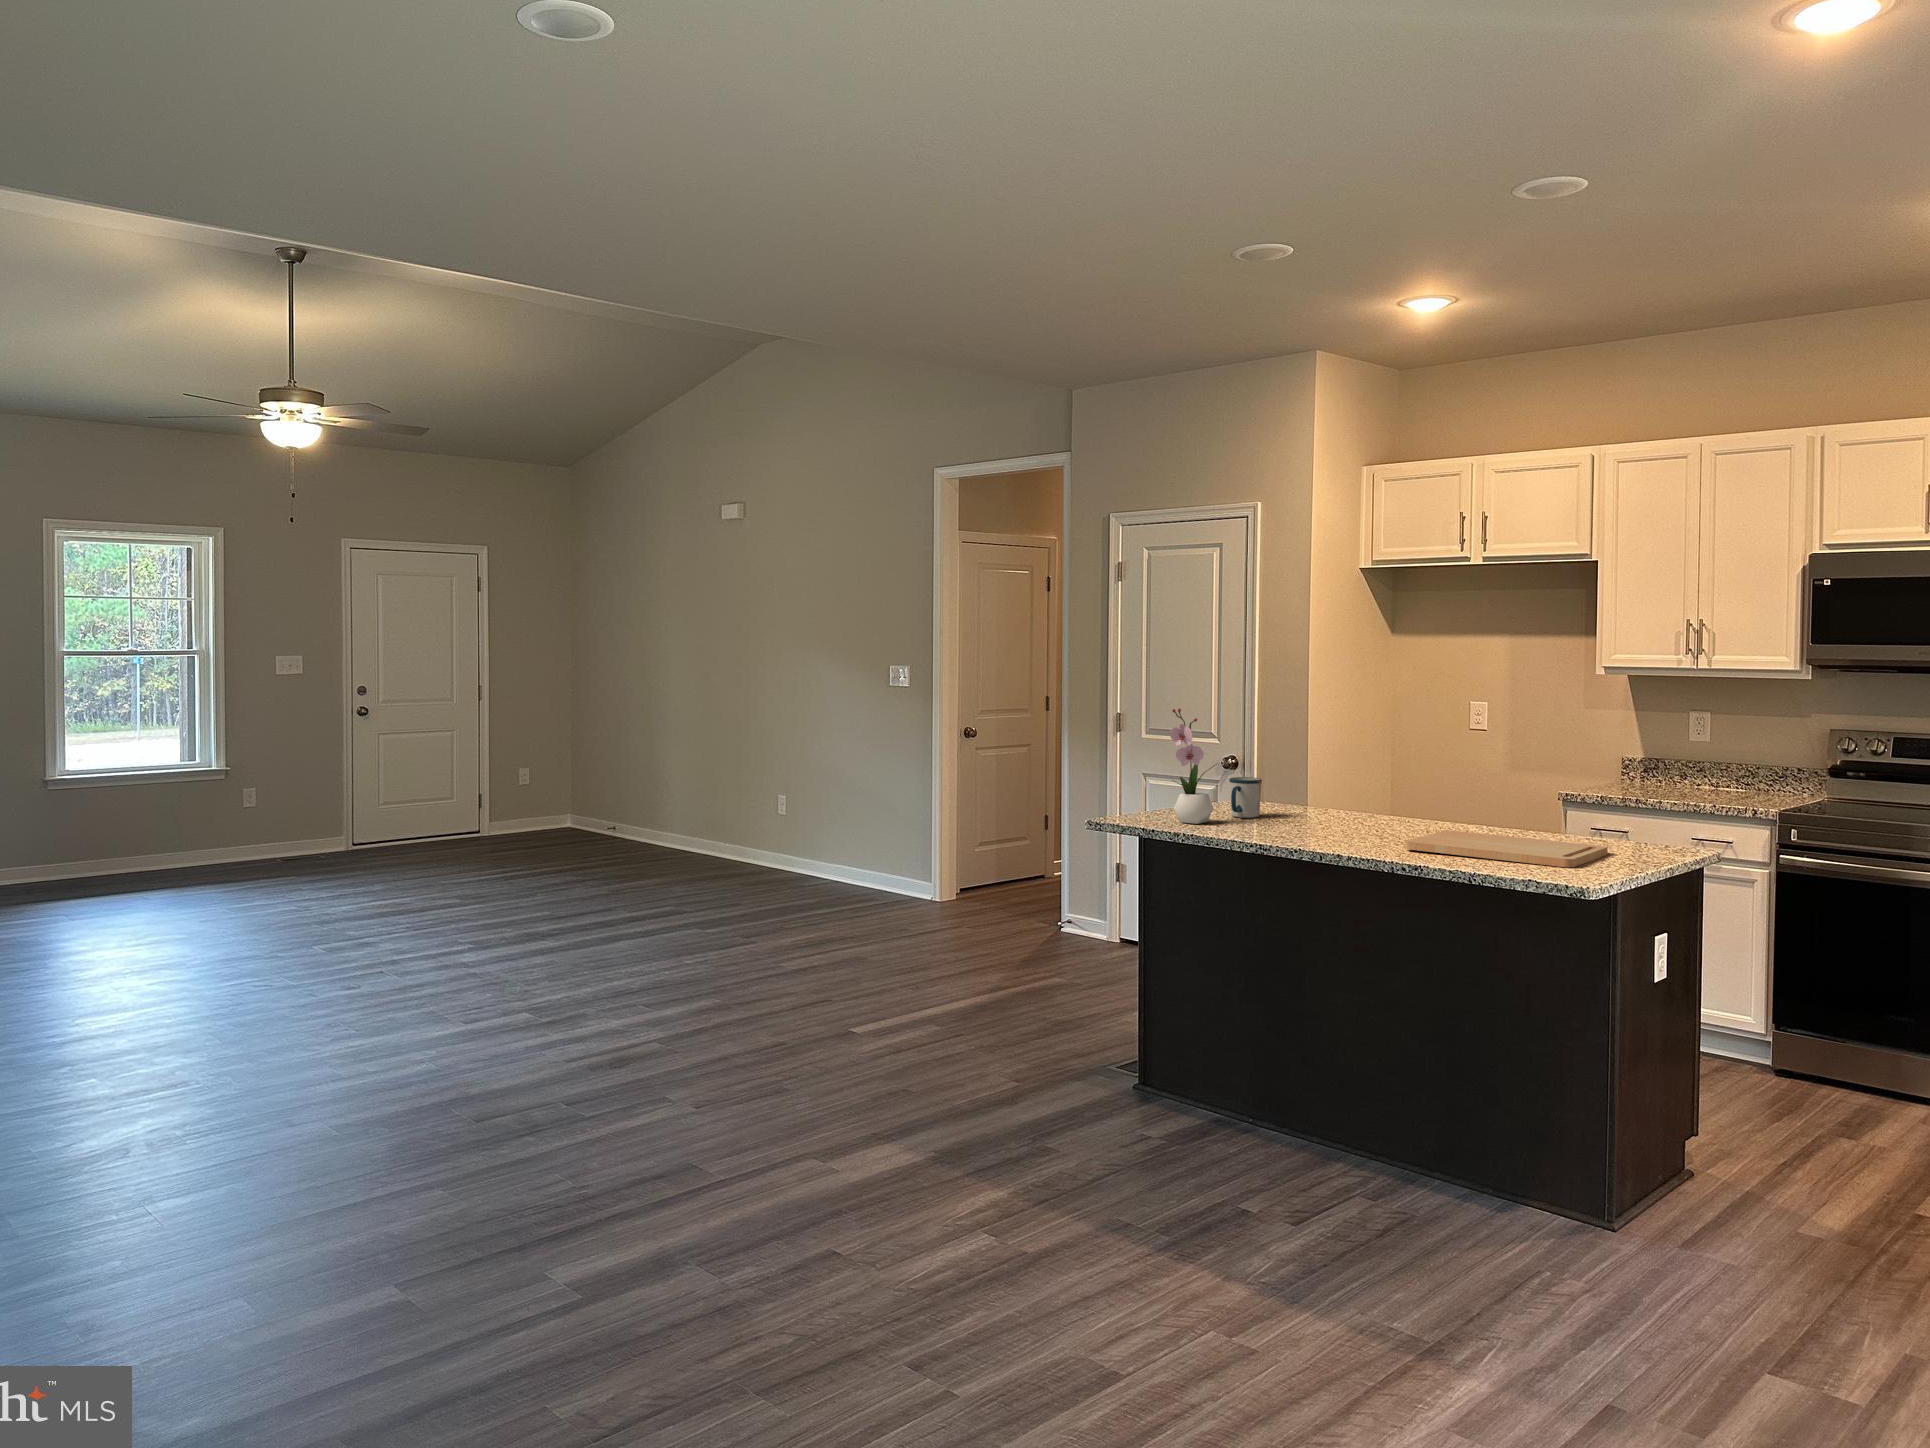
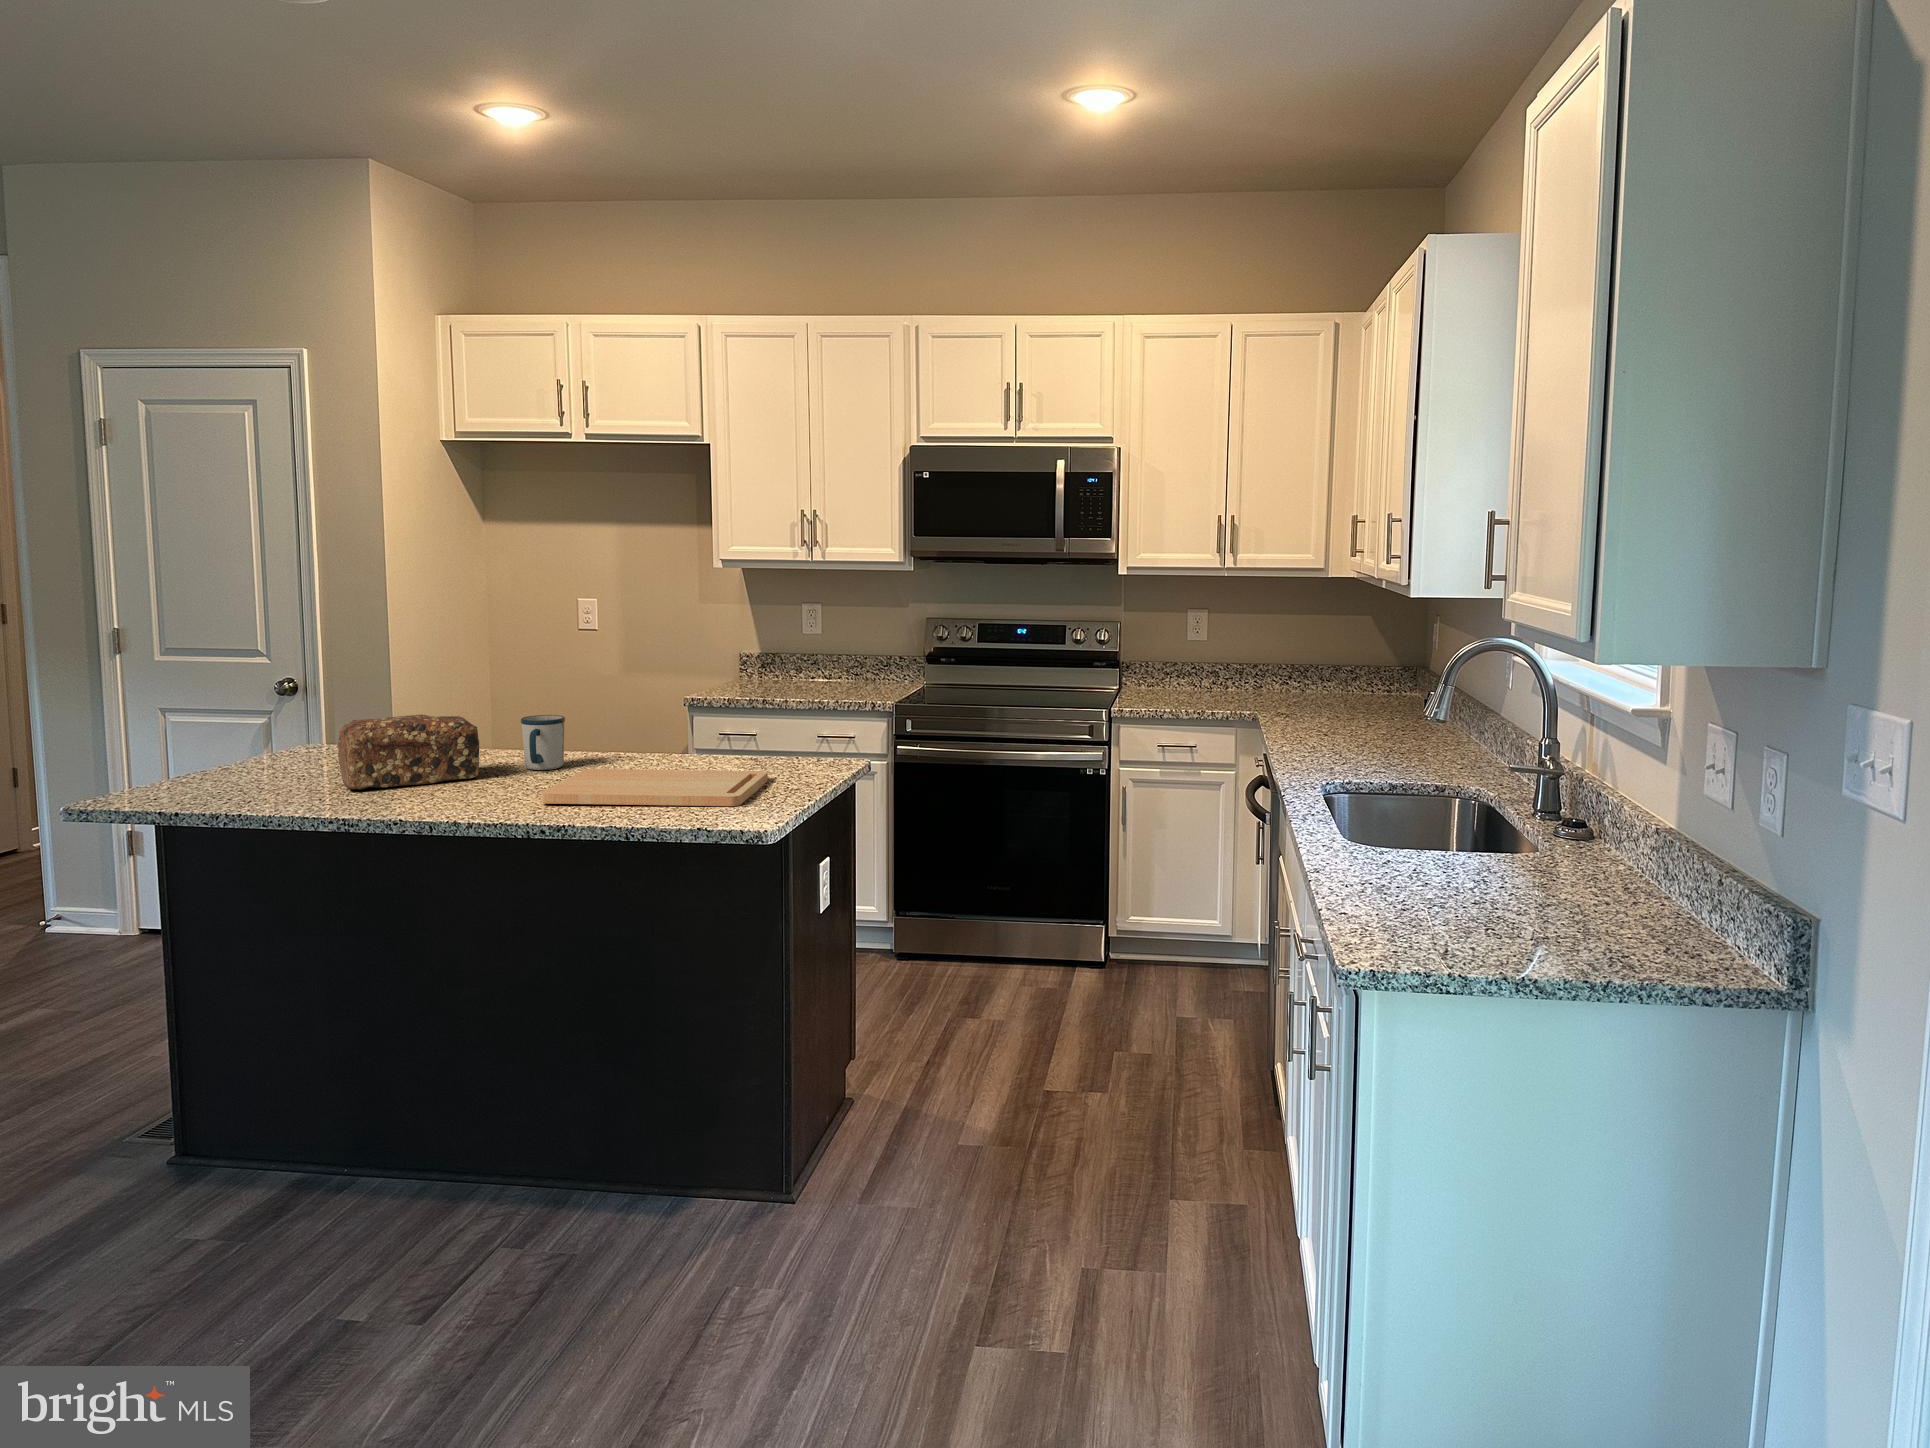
flower arrangement: present [1170,708,1218,824] -> none [190,634,271,795]
mug: present [1229,777,1262,818] -> present [521,715,565,770]
bread loaf: none [1261,777,1364,830] -> present [338,715,479,790]

